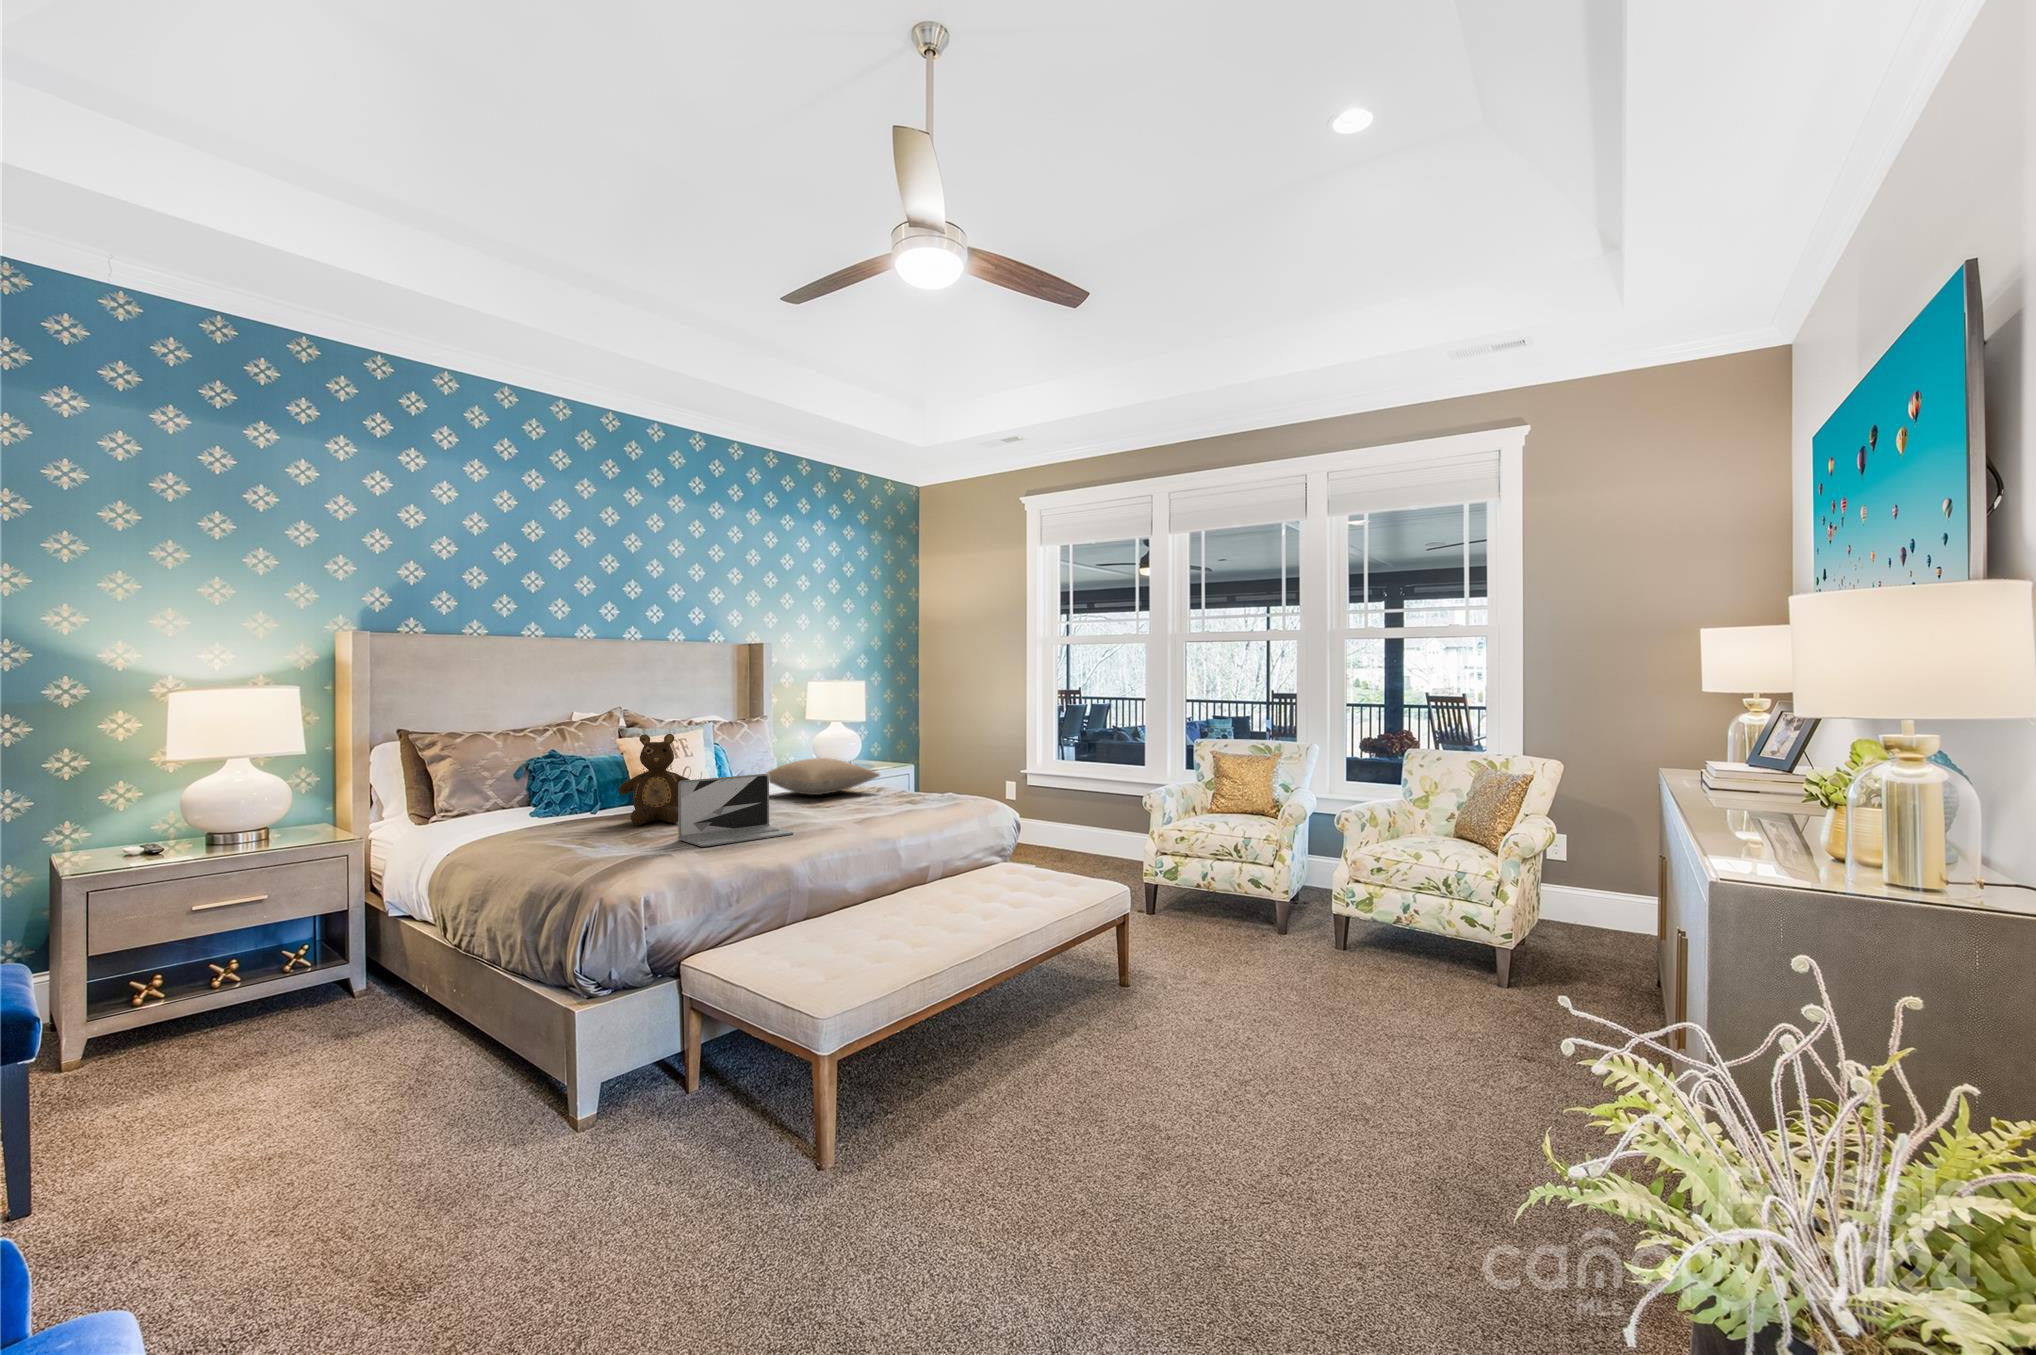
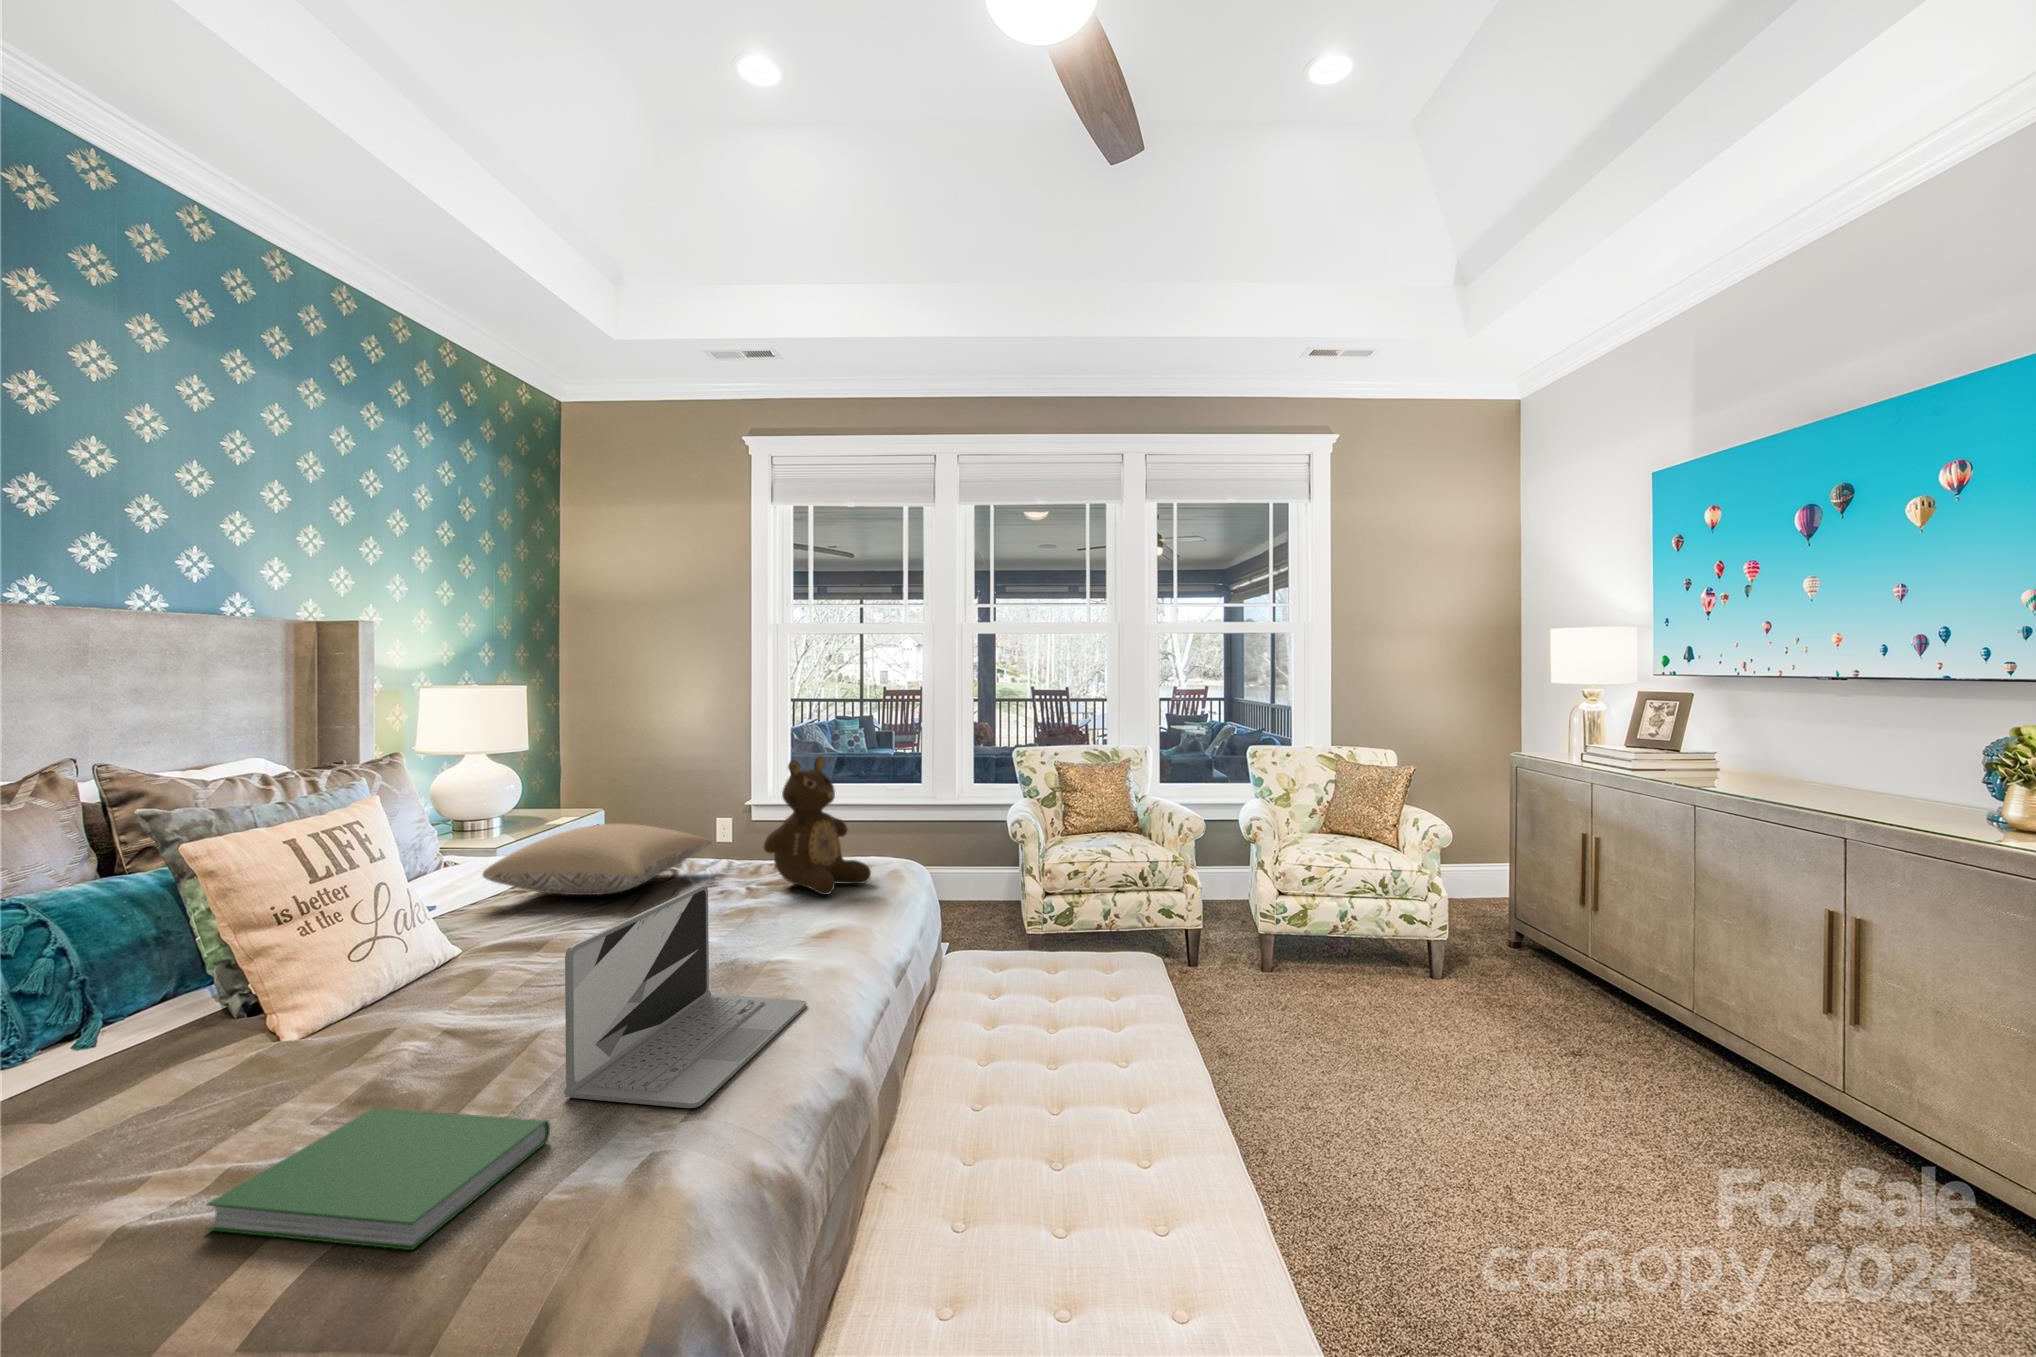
teddy bear: present [618,734,690,825] -> present [764,757,871,895]
hardcover book: none [572,829,658,854] -> present [207,1108,550,1250]

